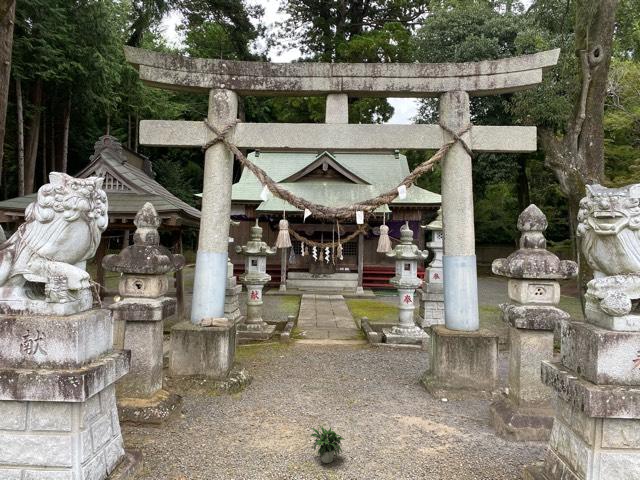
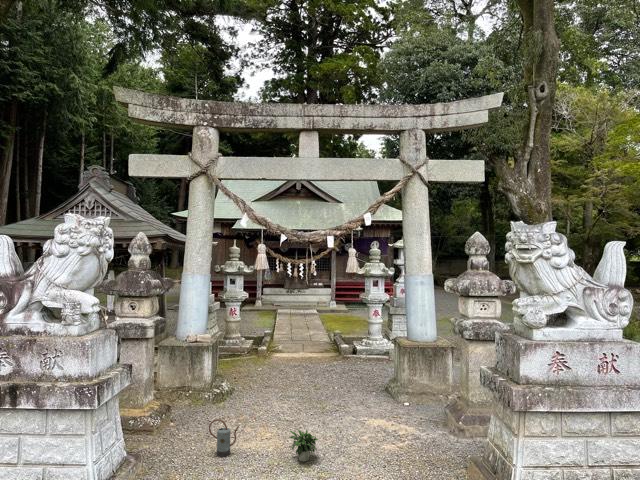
watering can: none [221,412,255,454] -> present [209,419,239,457]

